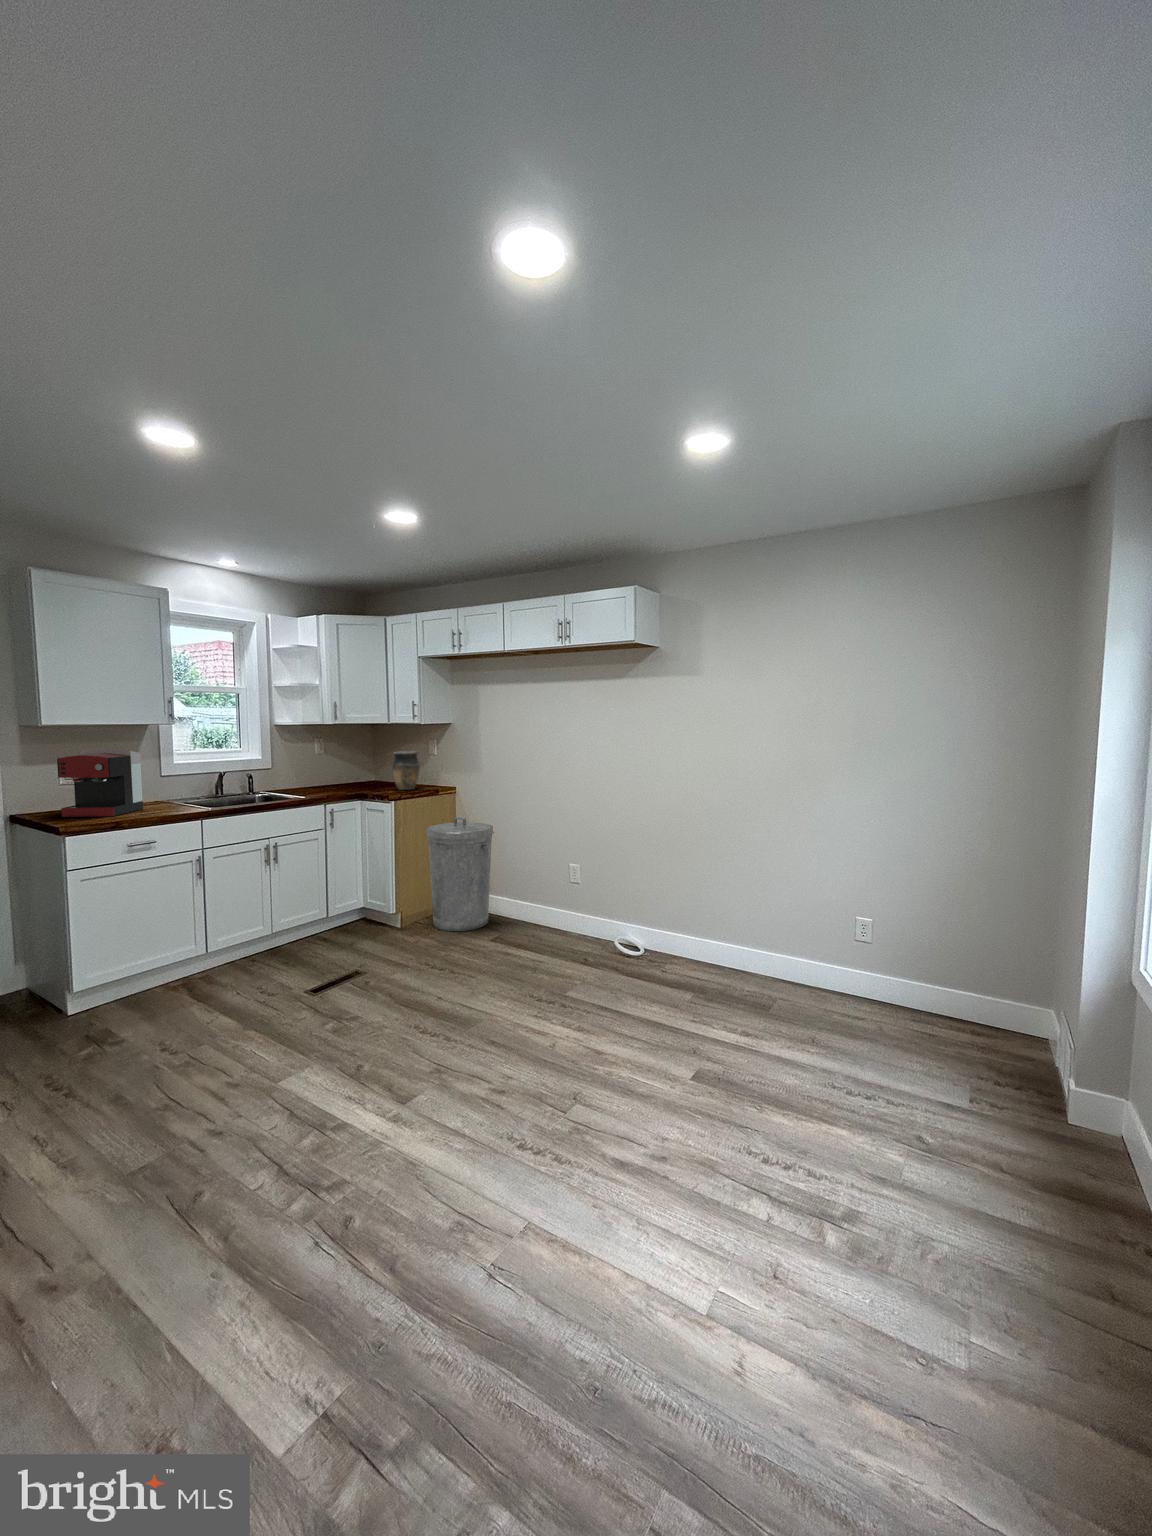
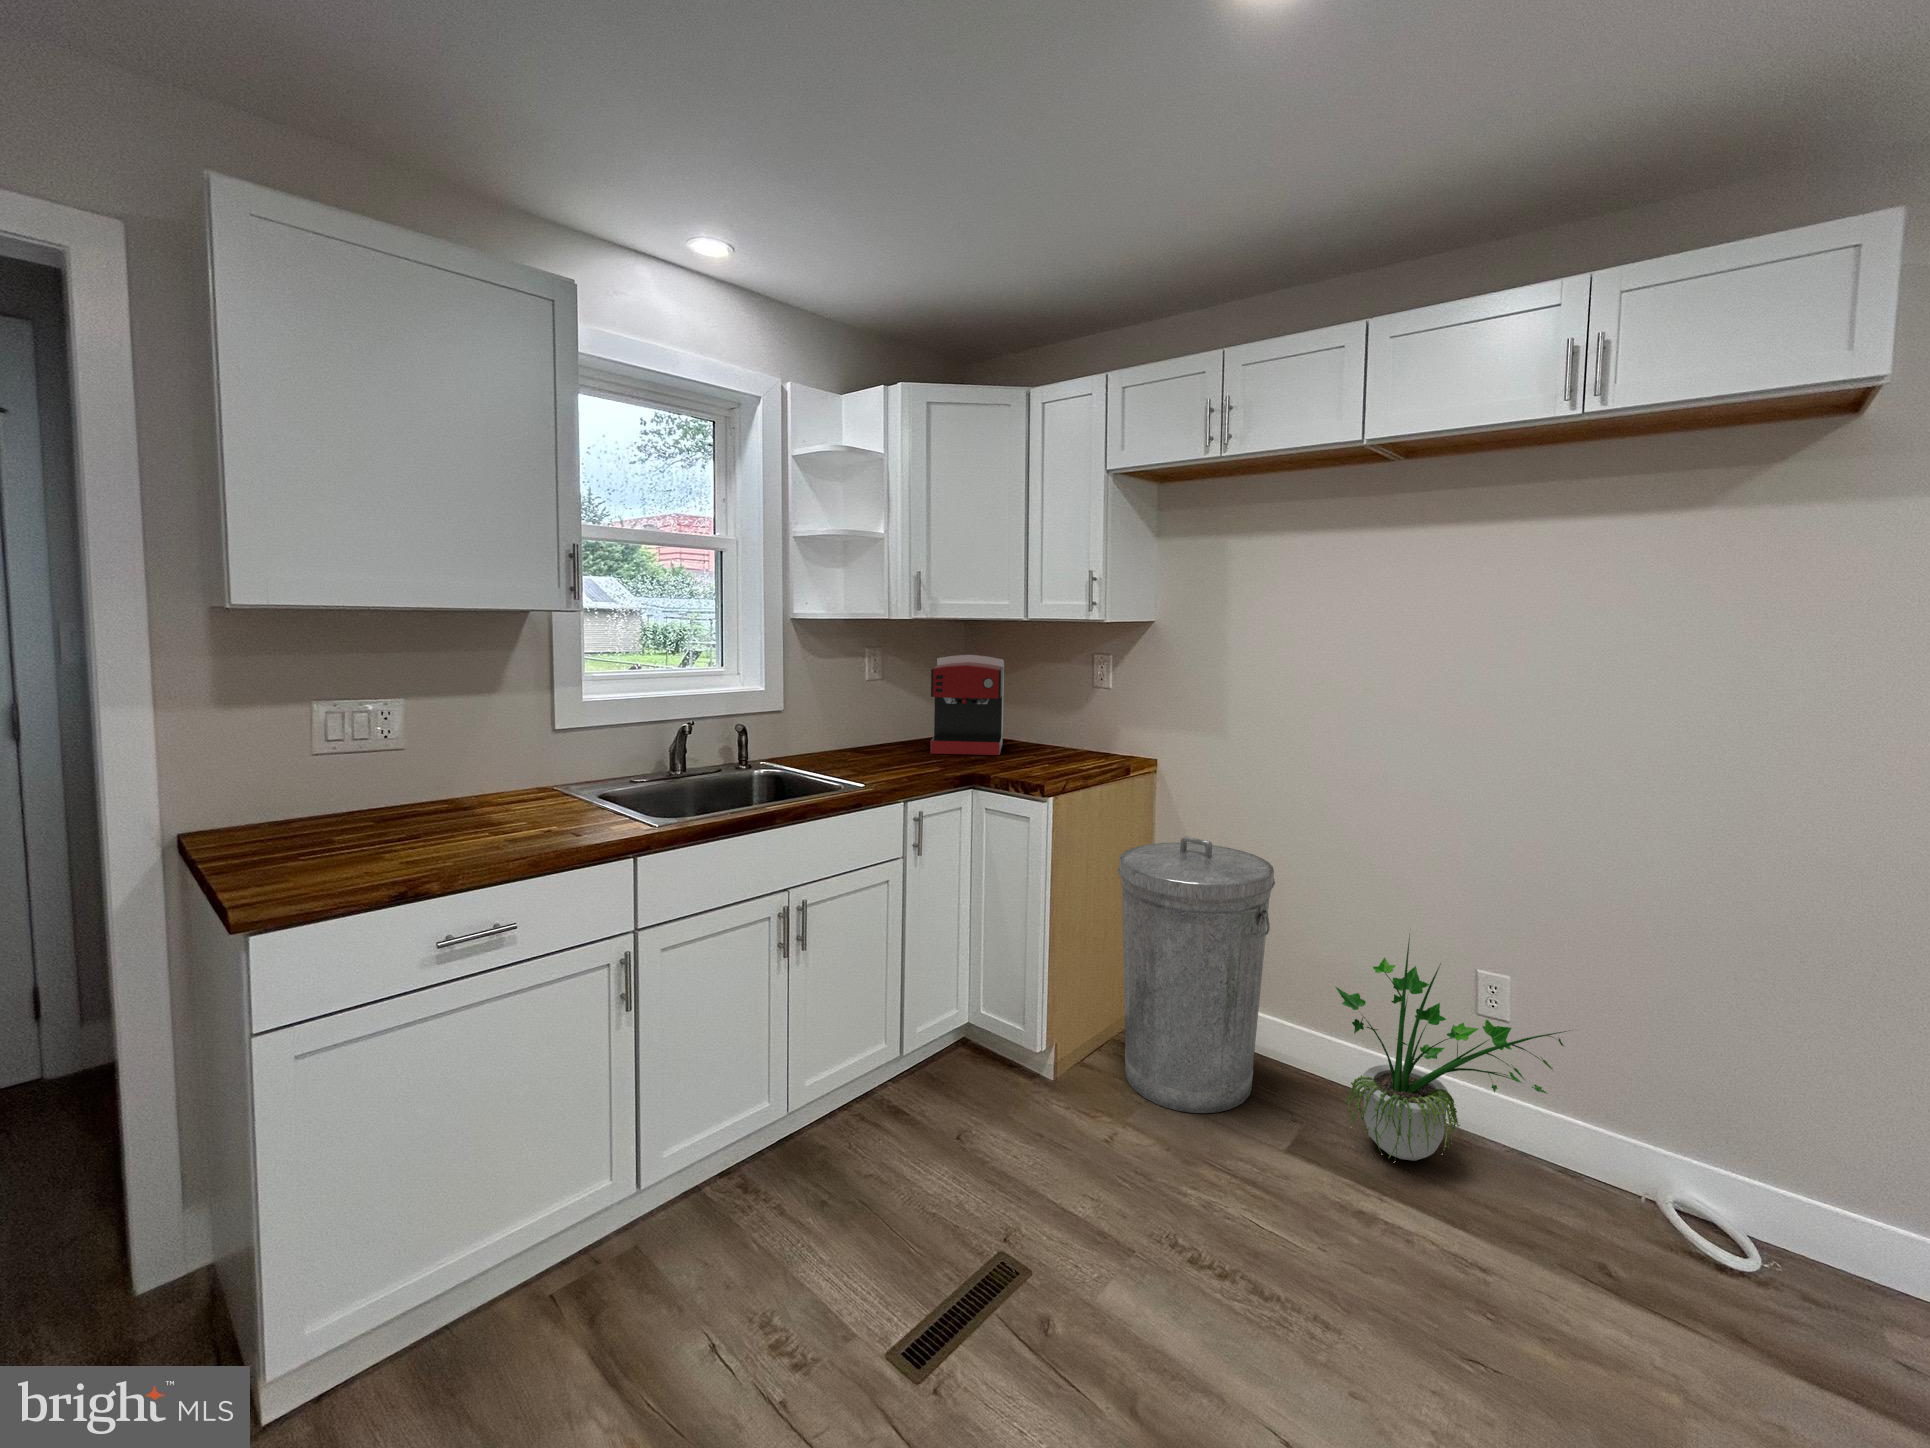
coffee maker: present [57,748,143,817] -> present [930,655,1004,755]
vase: present [392,751,420,790] -> none [1033,680,1092,766]
potted plant: none [513,846,586,938] -> present [1336,937,1567,1161]

